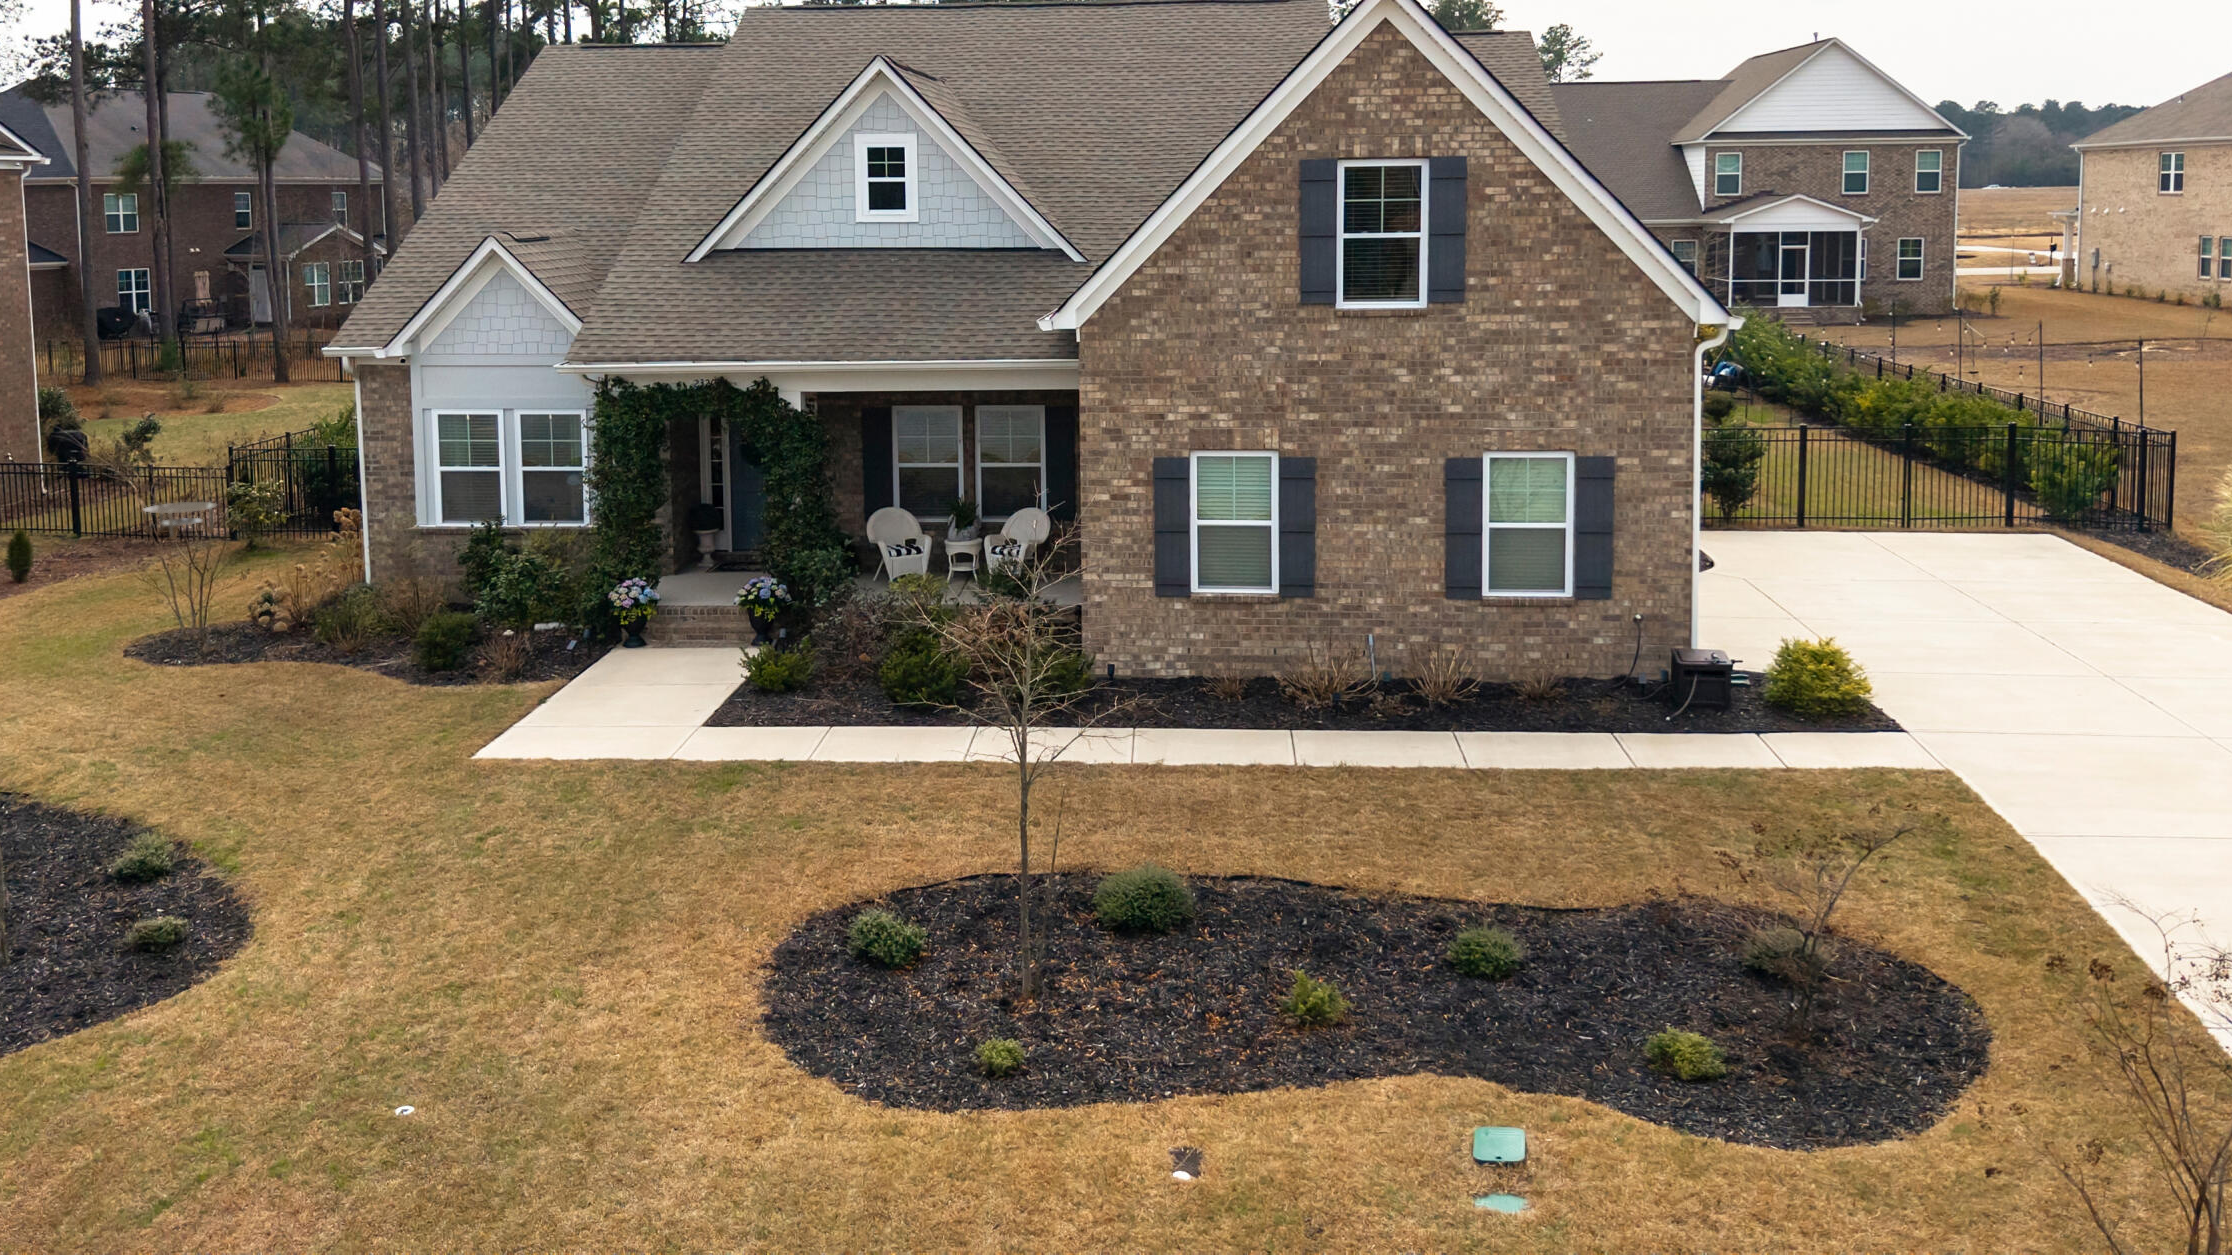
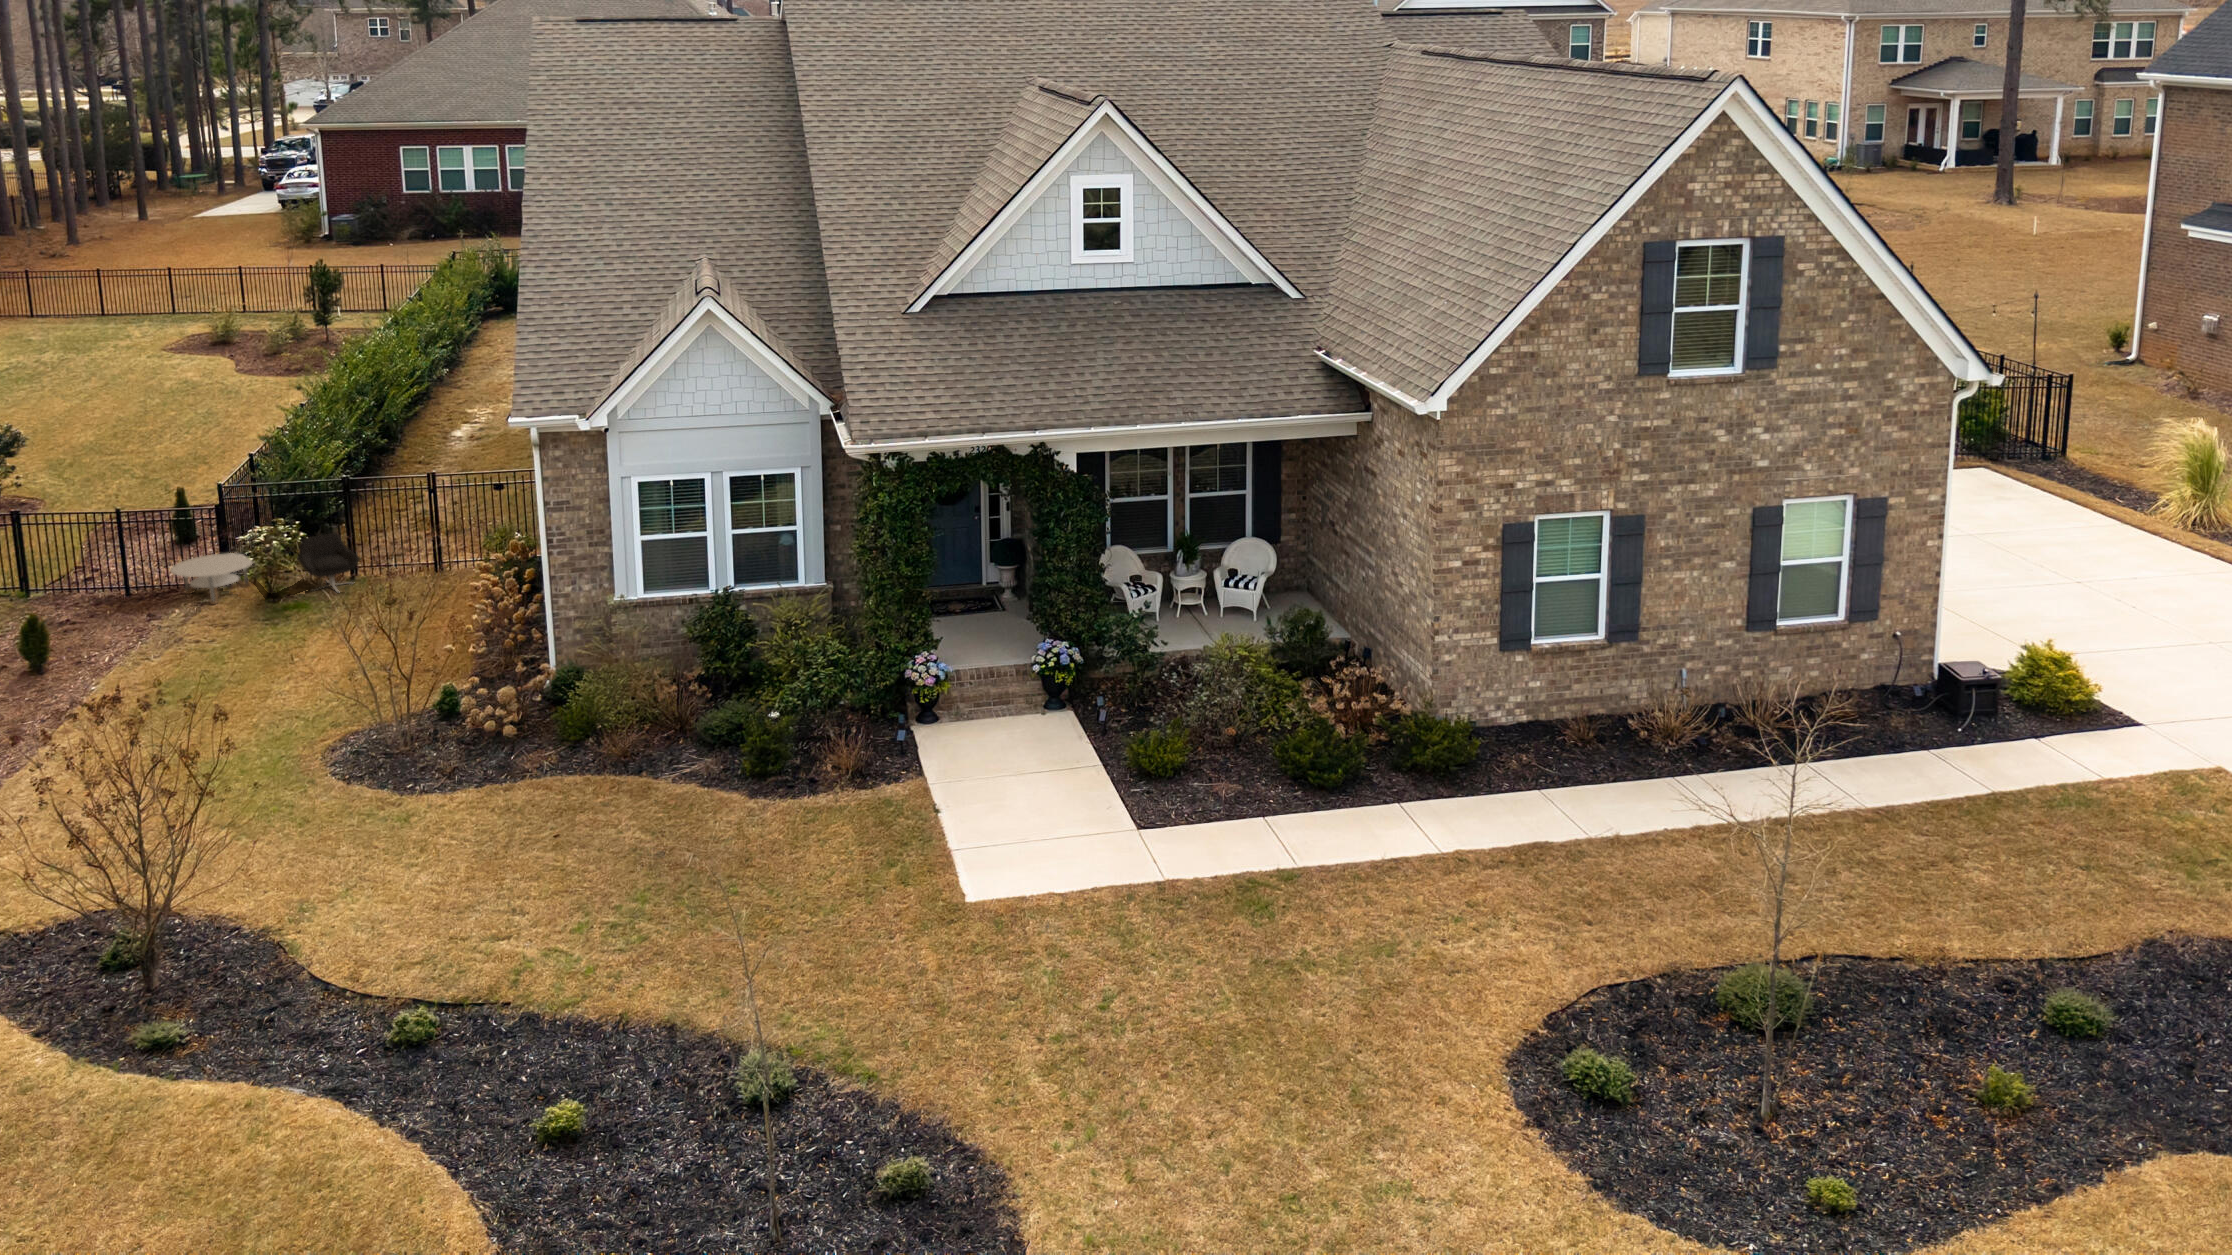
lounge chair: none [247,489,300,539] -> present [297,533,360,592]
potted plant: none [2082,490,2114,534] -> present [1990,427,2003,460]

